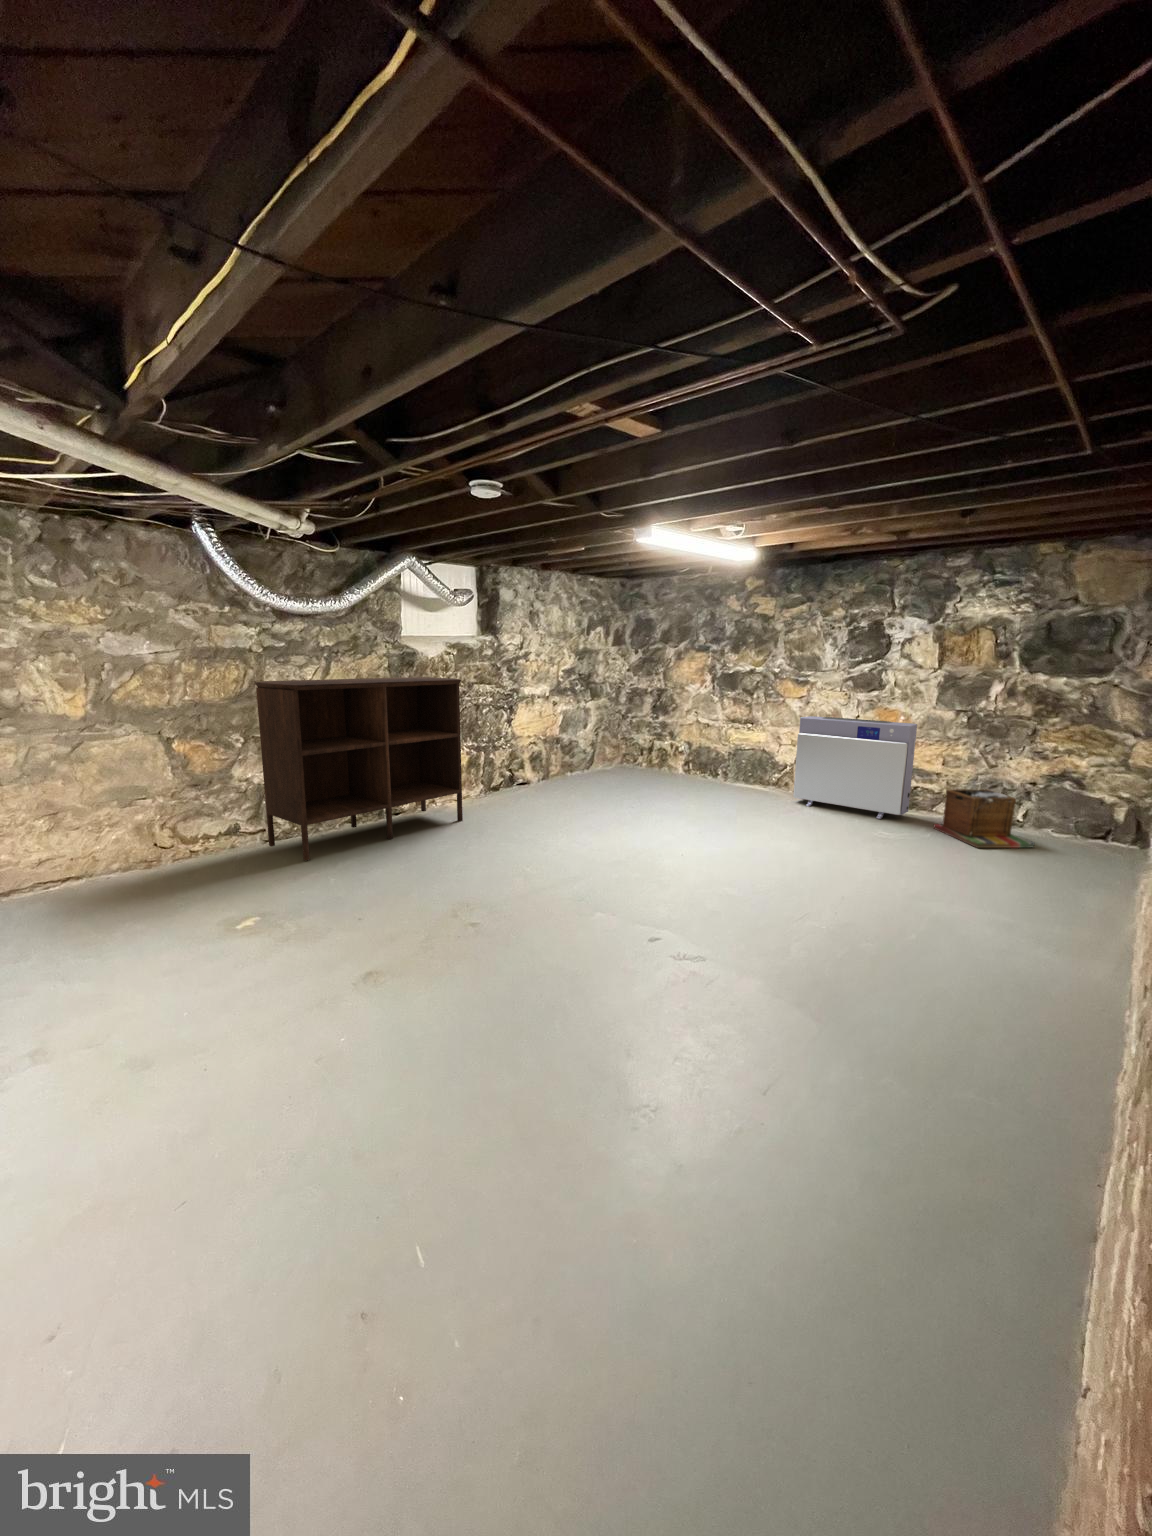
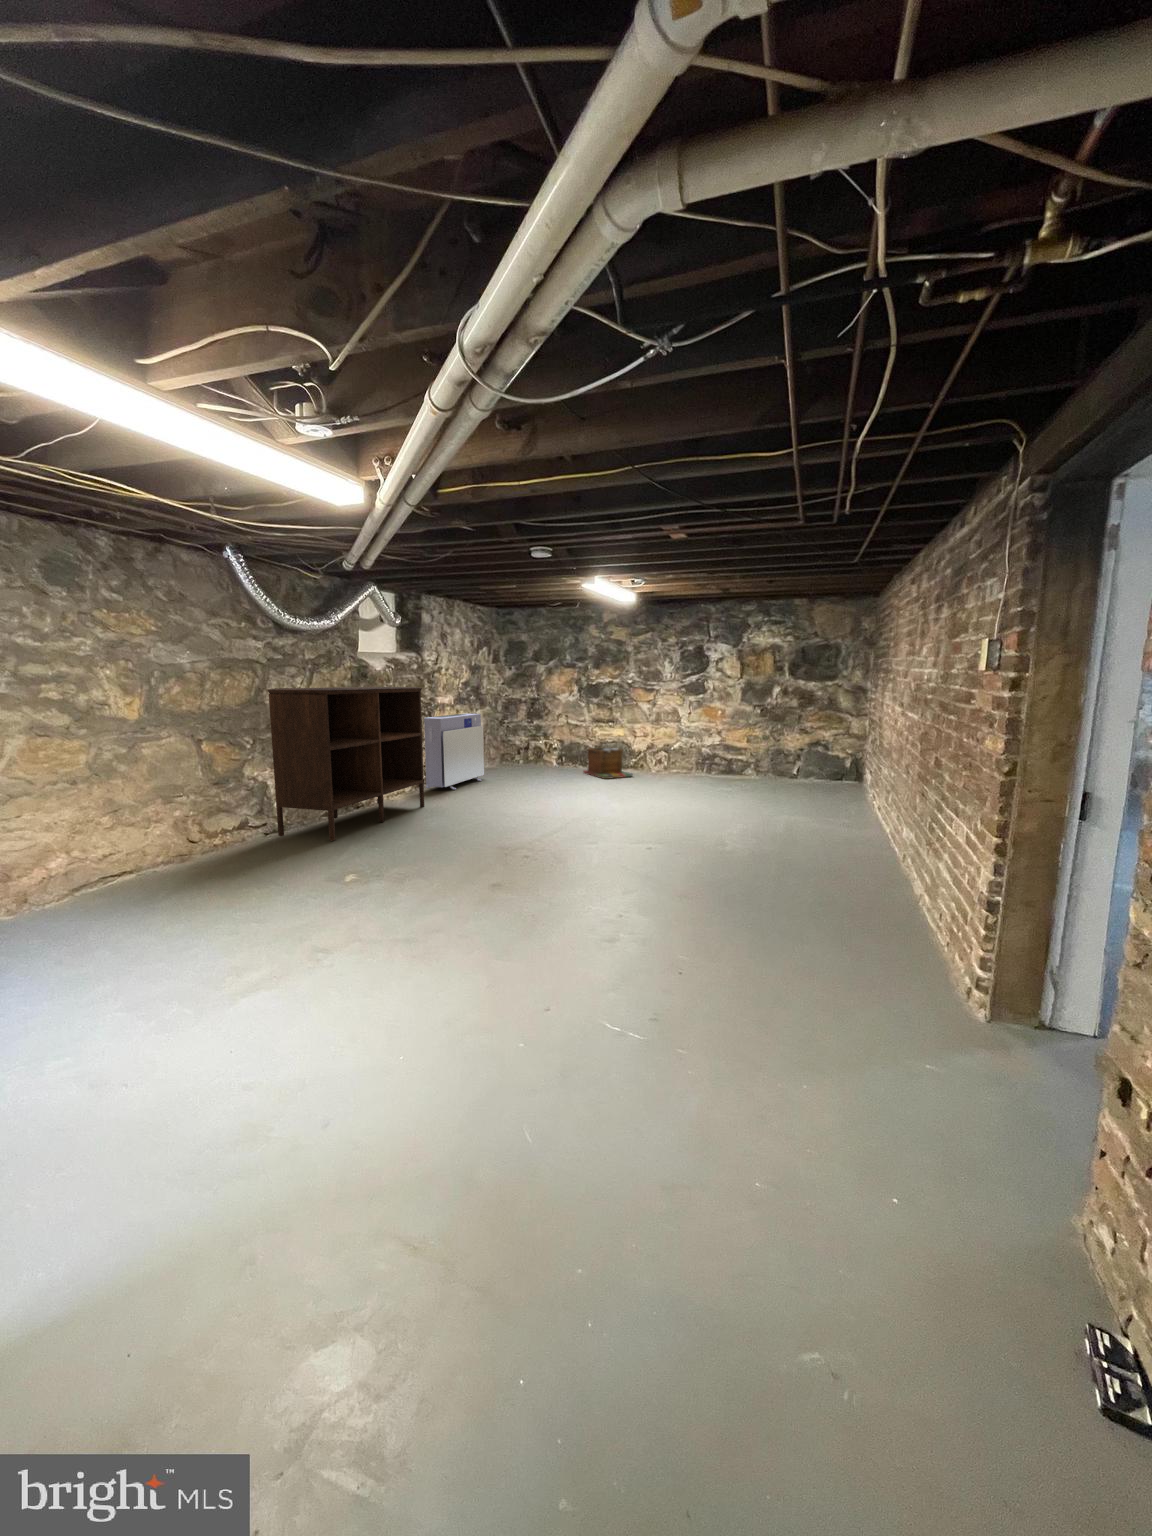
air purifier: present [793,716,917,819] -> present [424,714,484,790]
laundry basket: present [934,789,1034,848] -> present [583,747,633,779]

